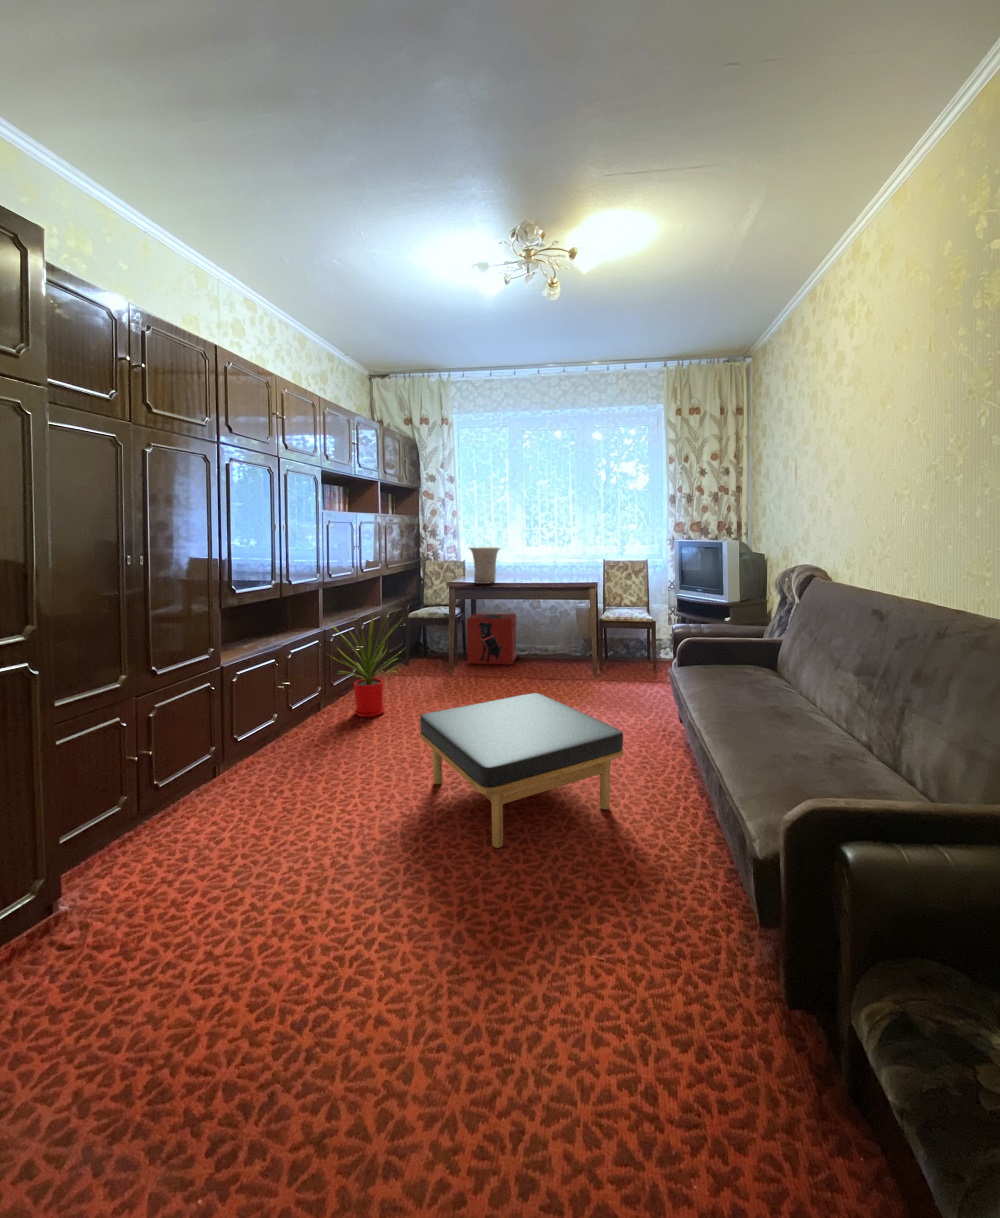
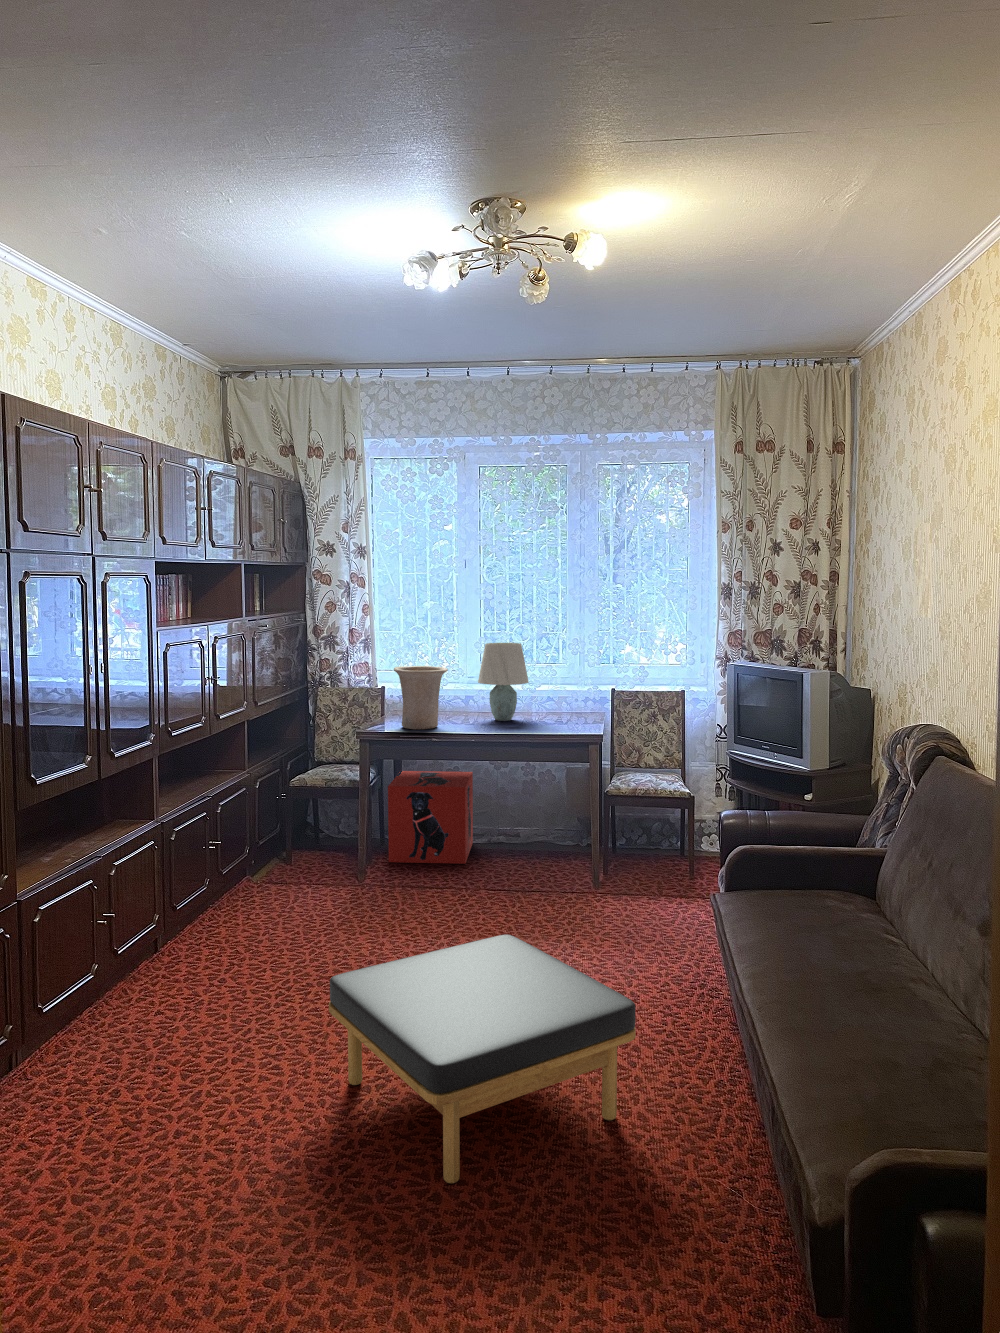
table lamp: none [519,534,550,581] -> present [478,643,529,721]
house plant: present [333,614,400,717] -> none [162,783,294,968]

